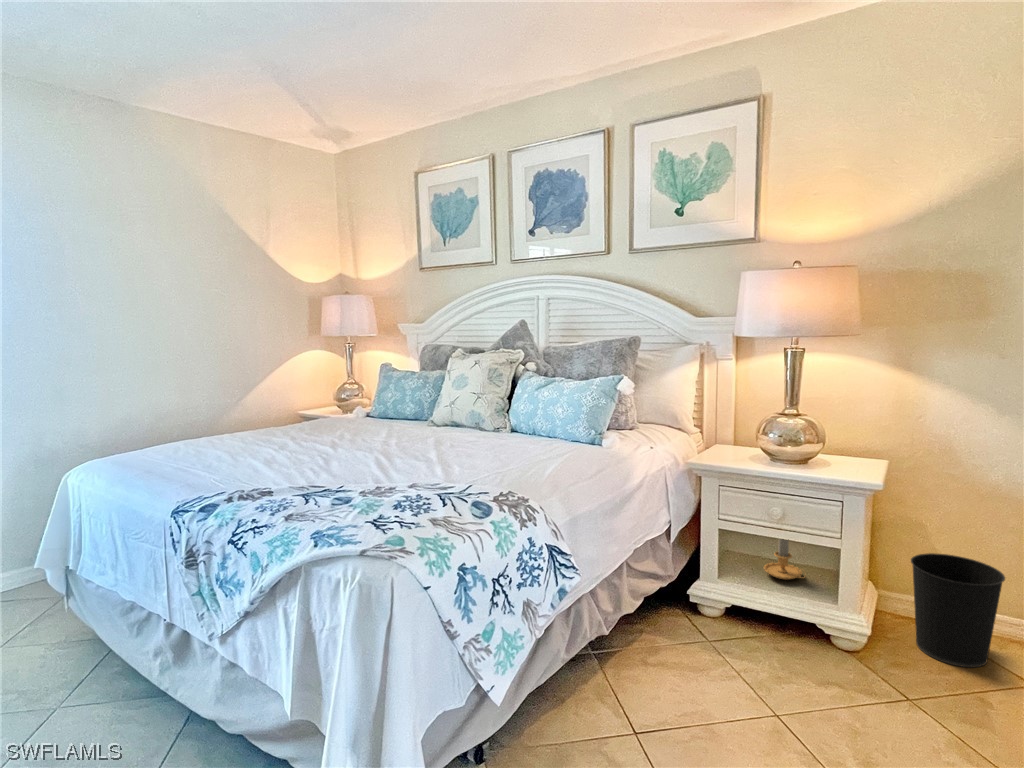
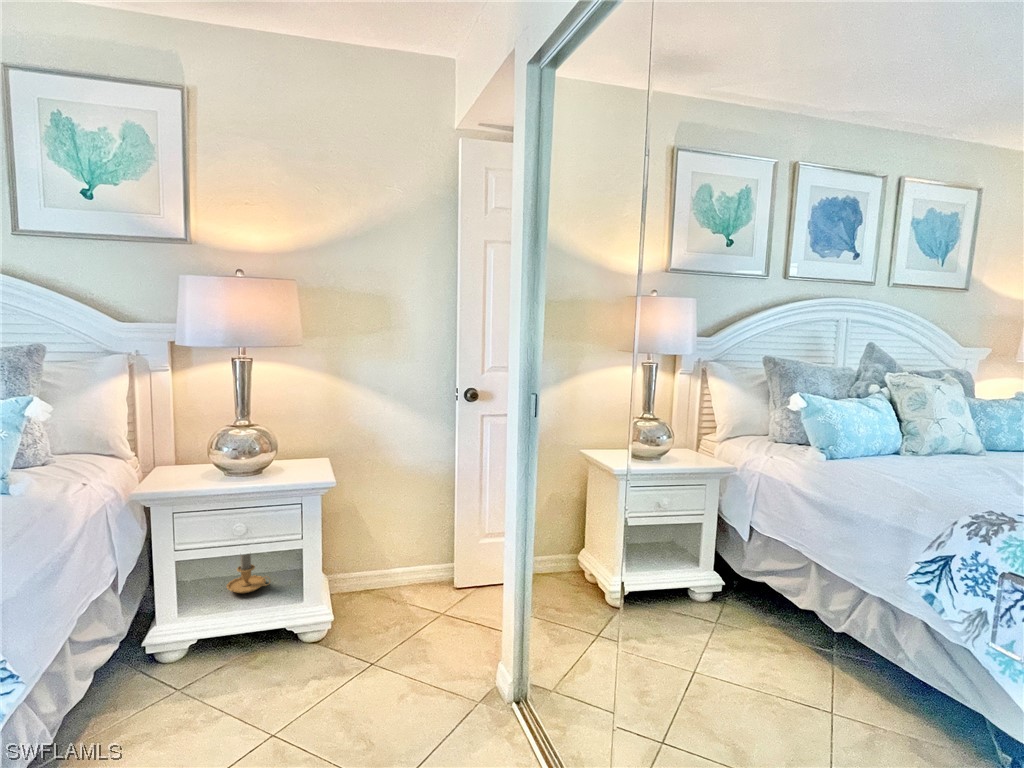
wastebasket: present [911,553,1005,667] -> none [355,525,418,615]

